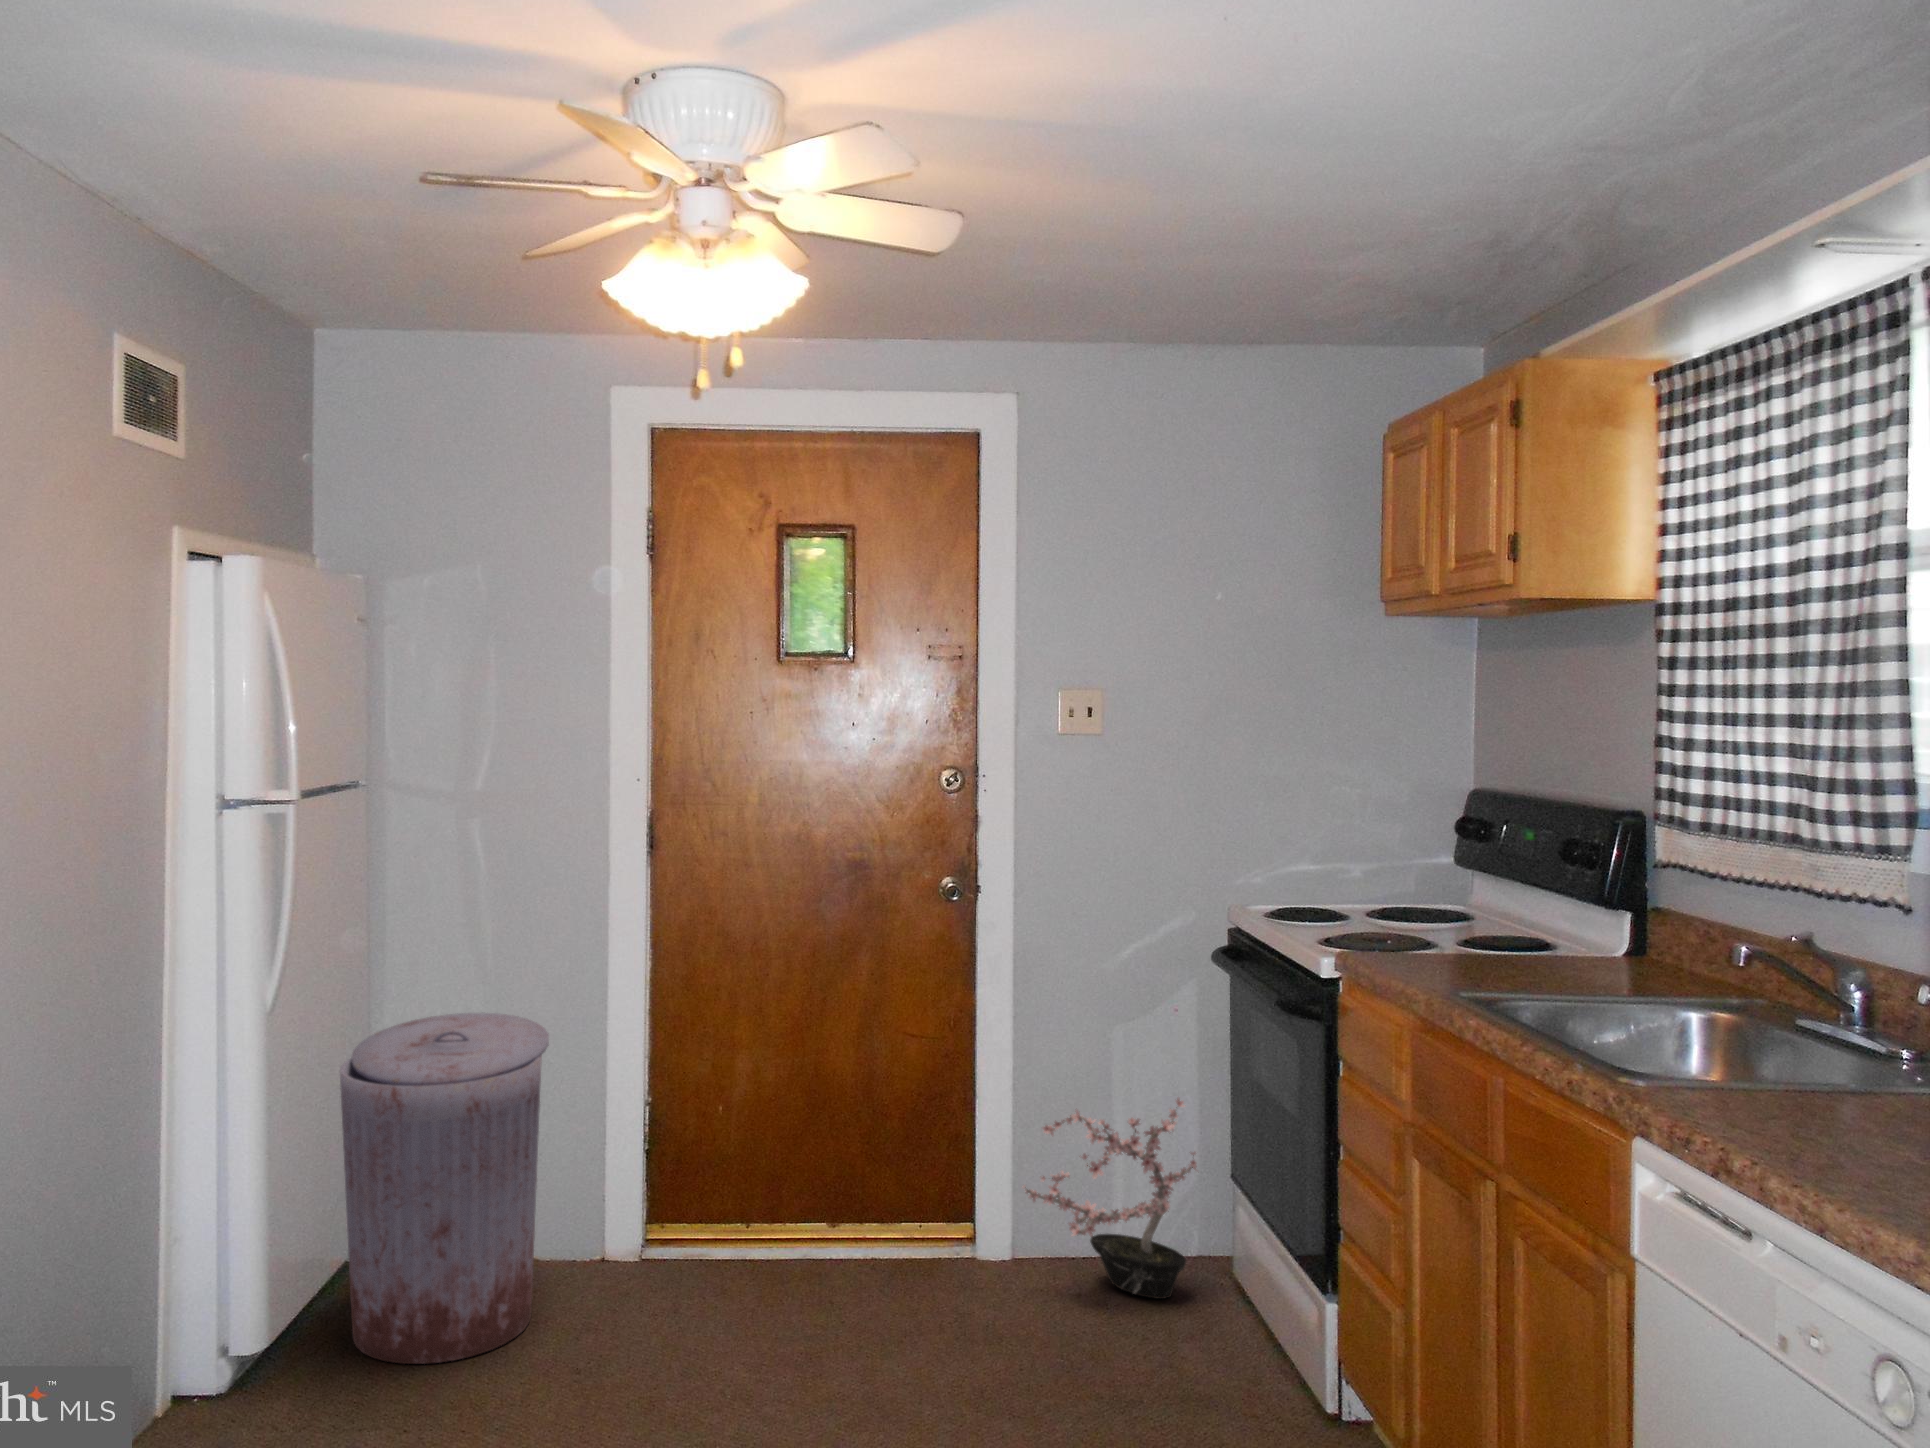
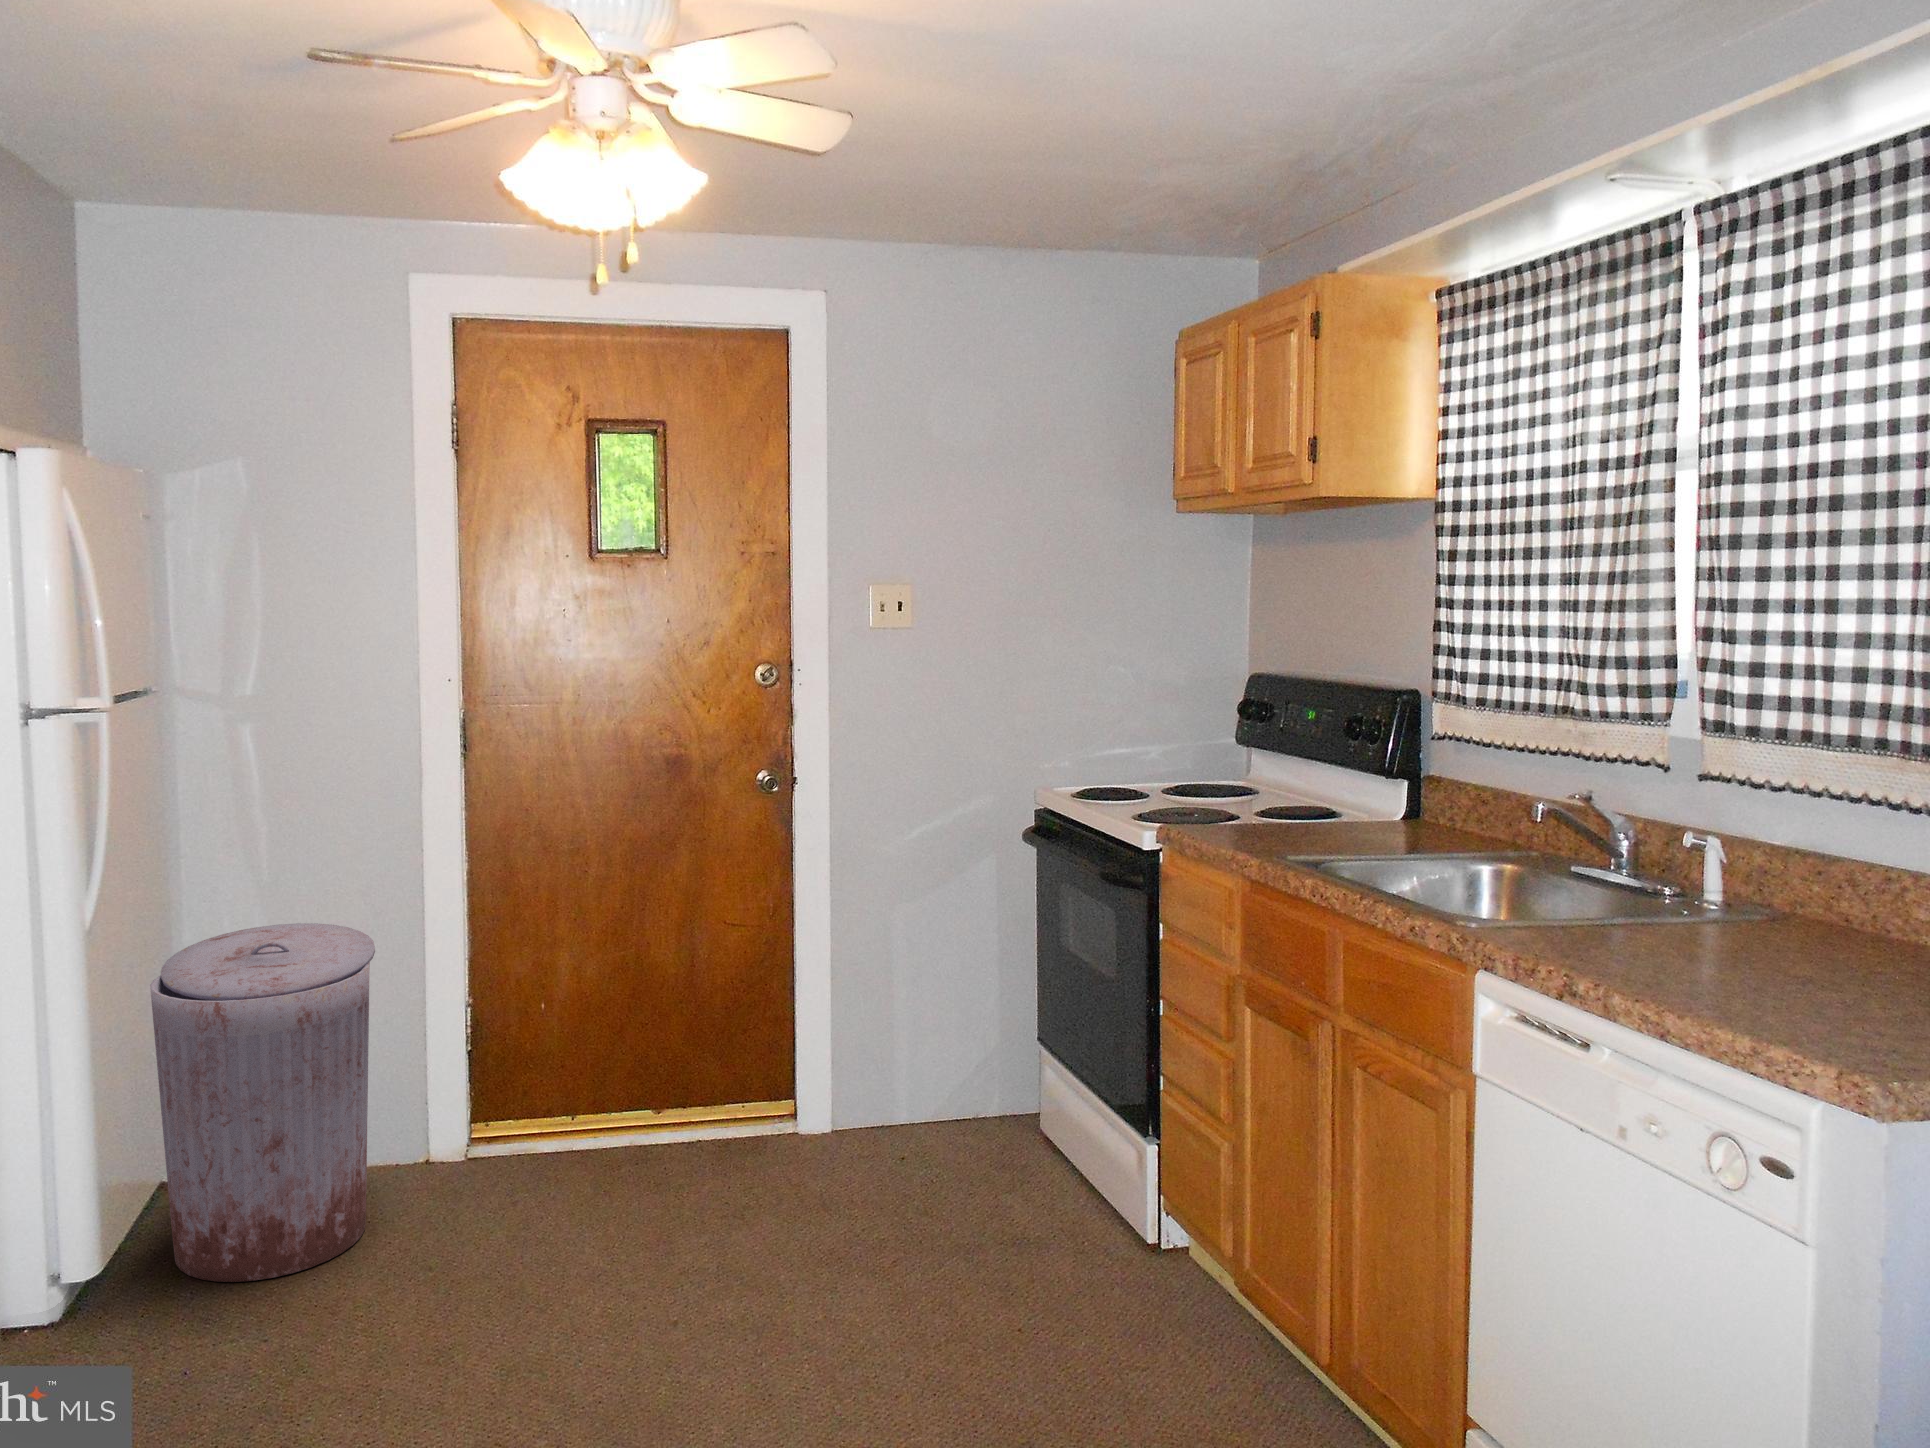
potted plant: present [1023,1097,1197,1299] -> none [849,965,1019,1155]

